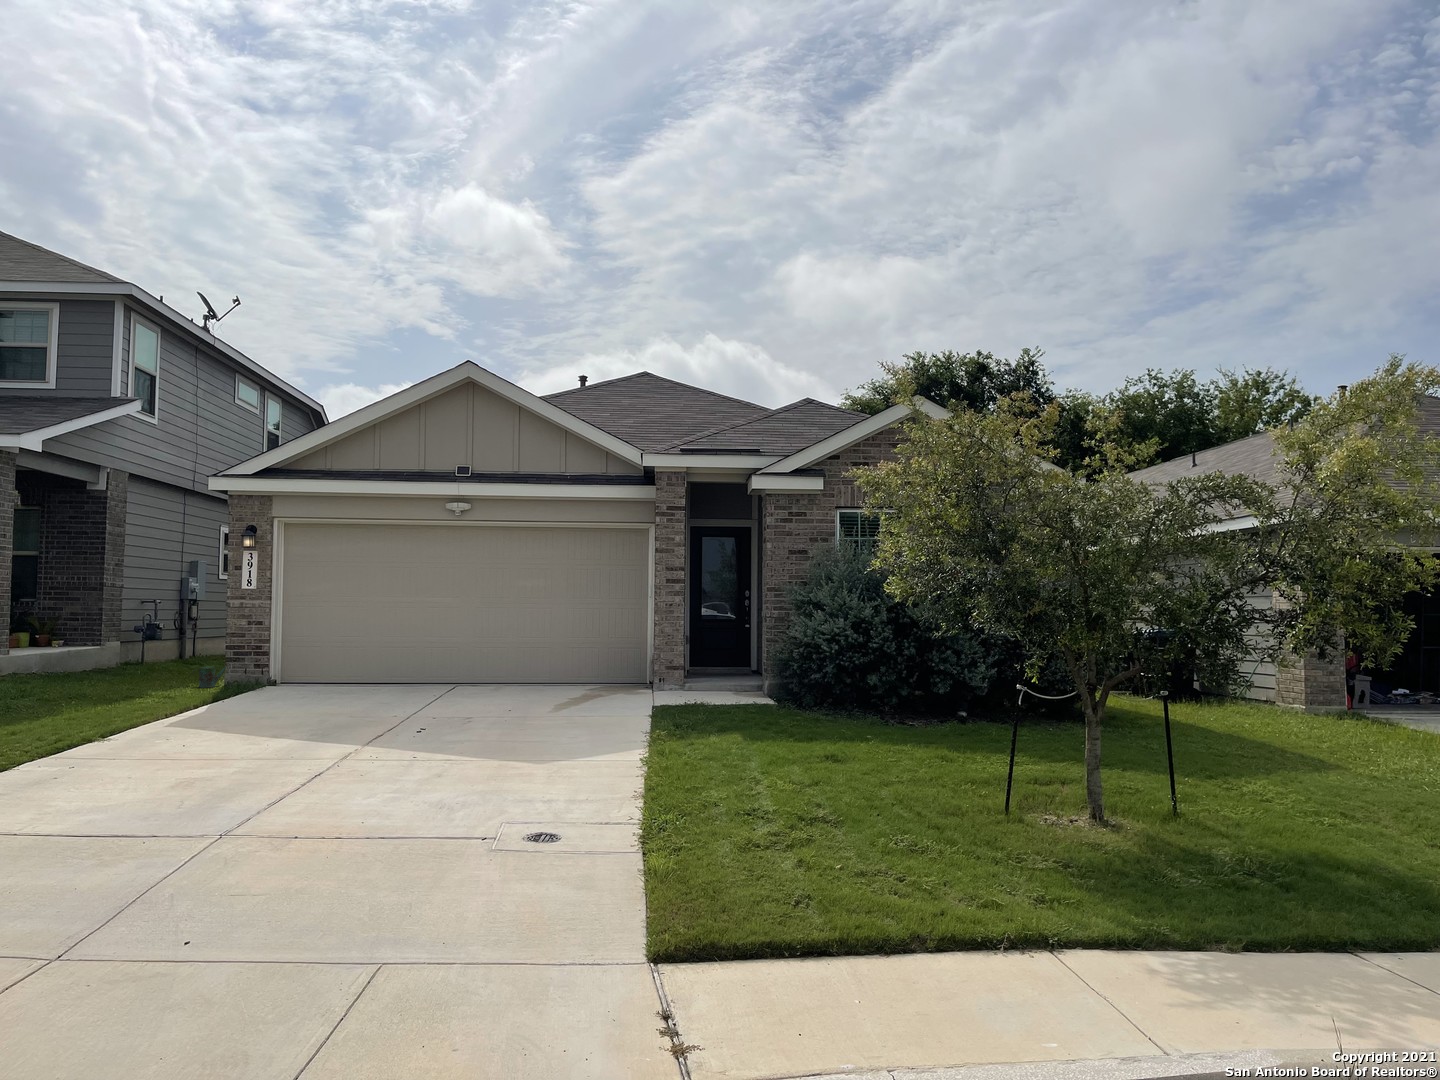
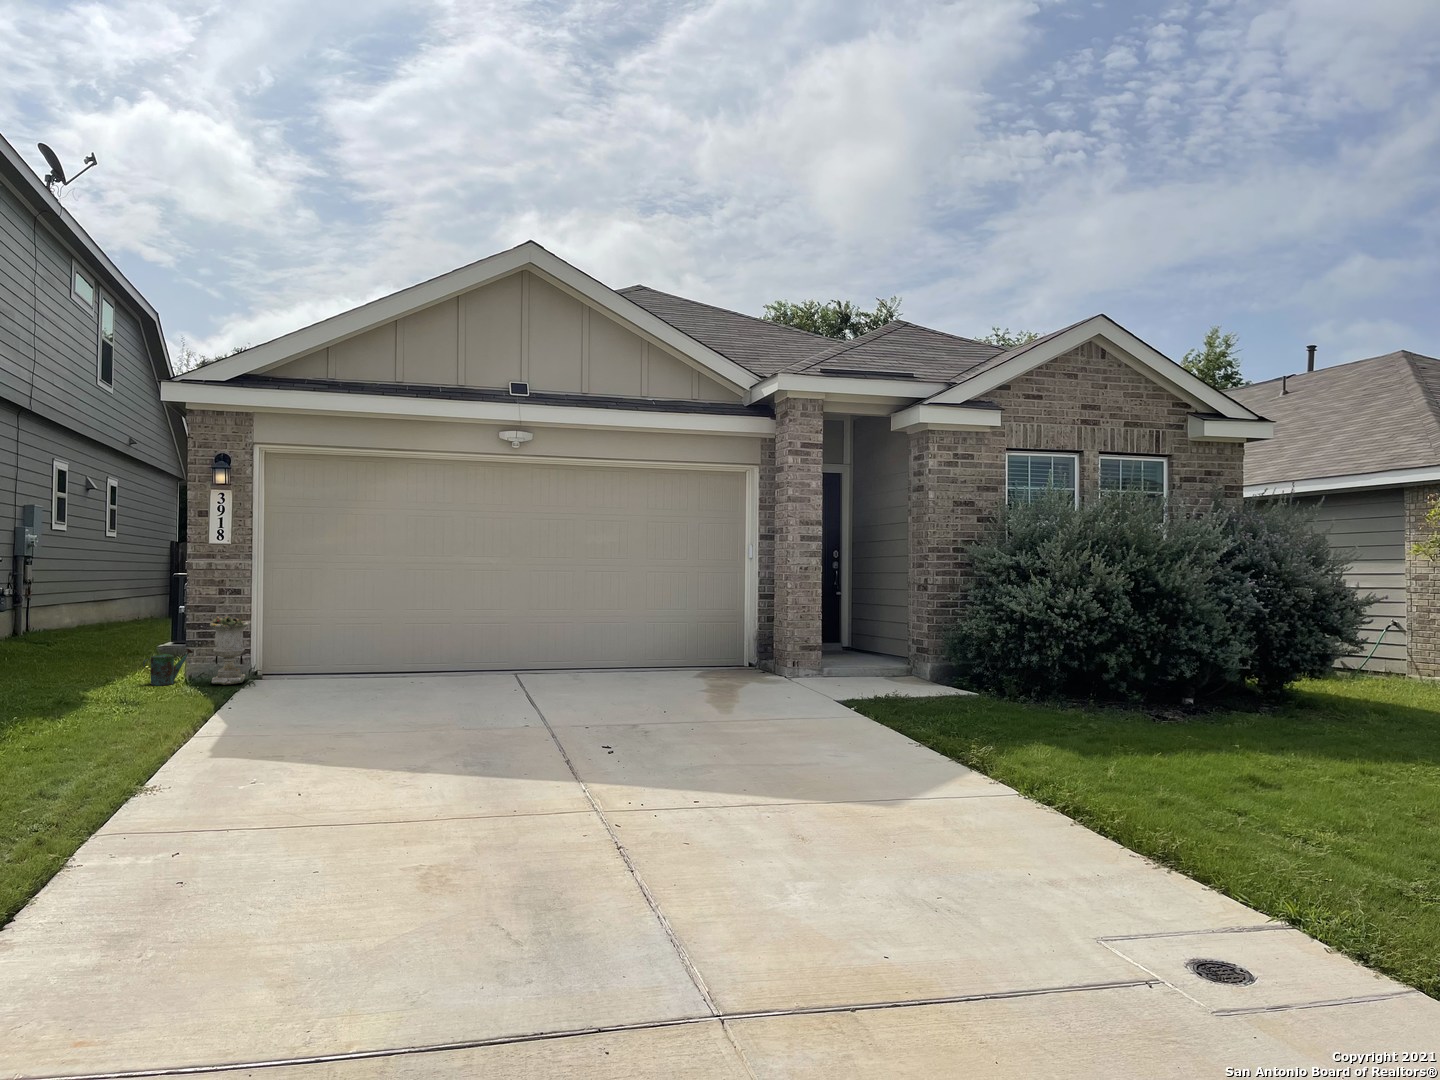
planter: none [236,639,265,688] -> present [210,616,249,685]

